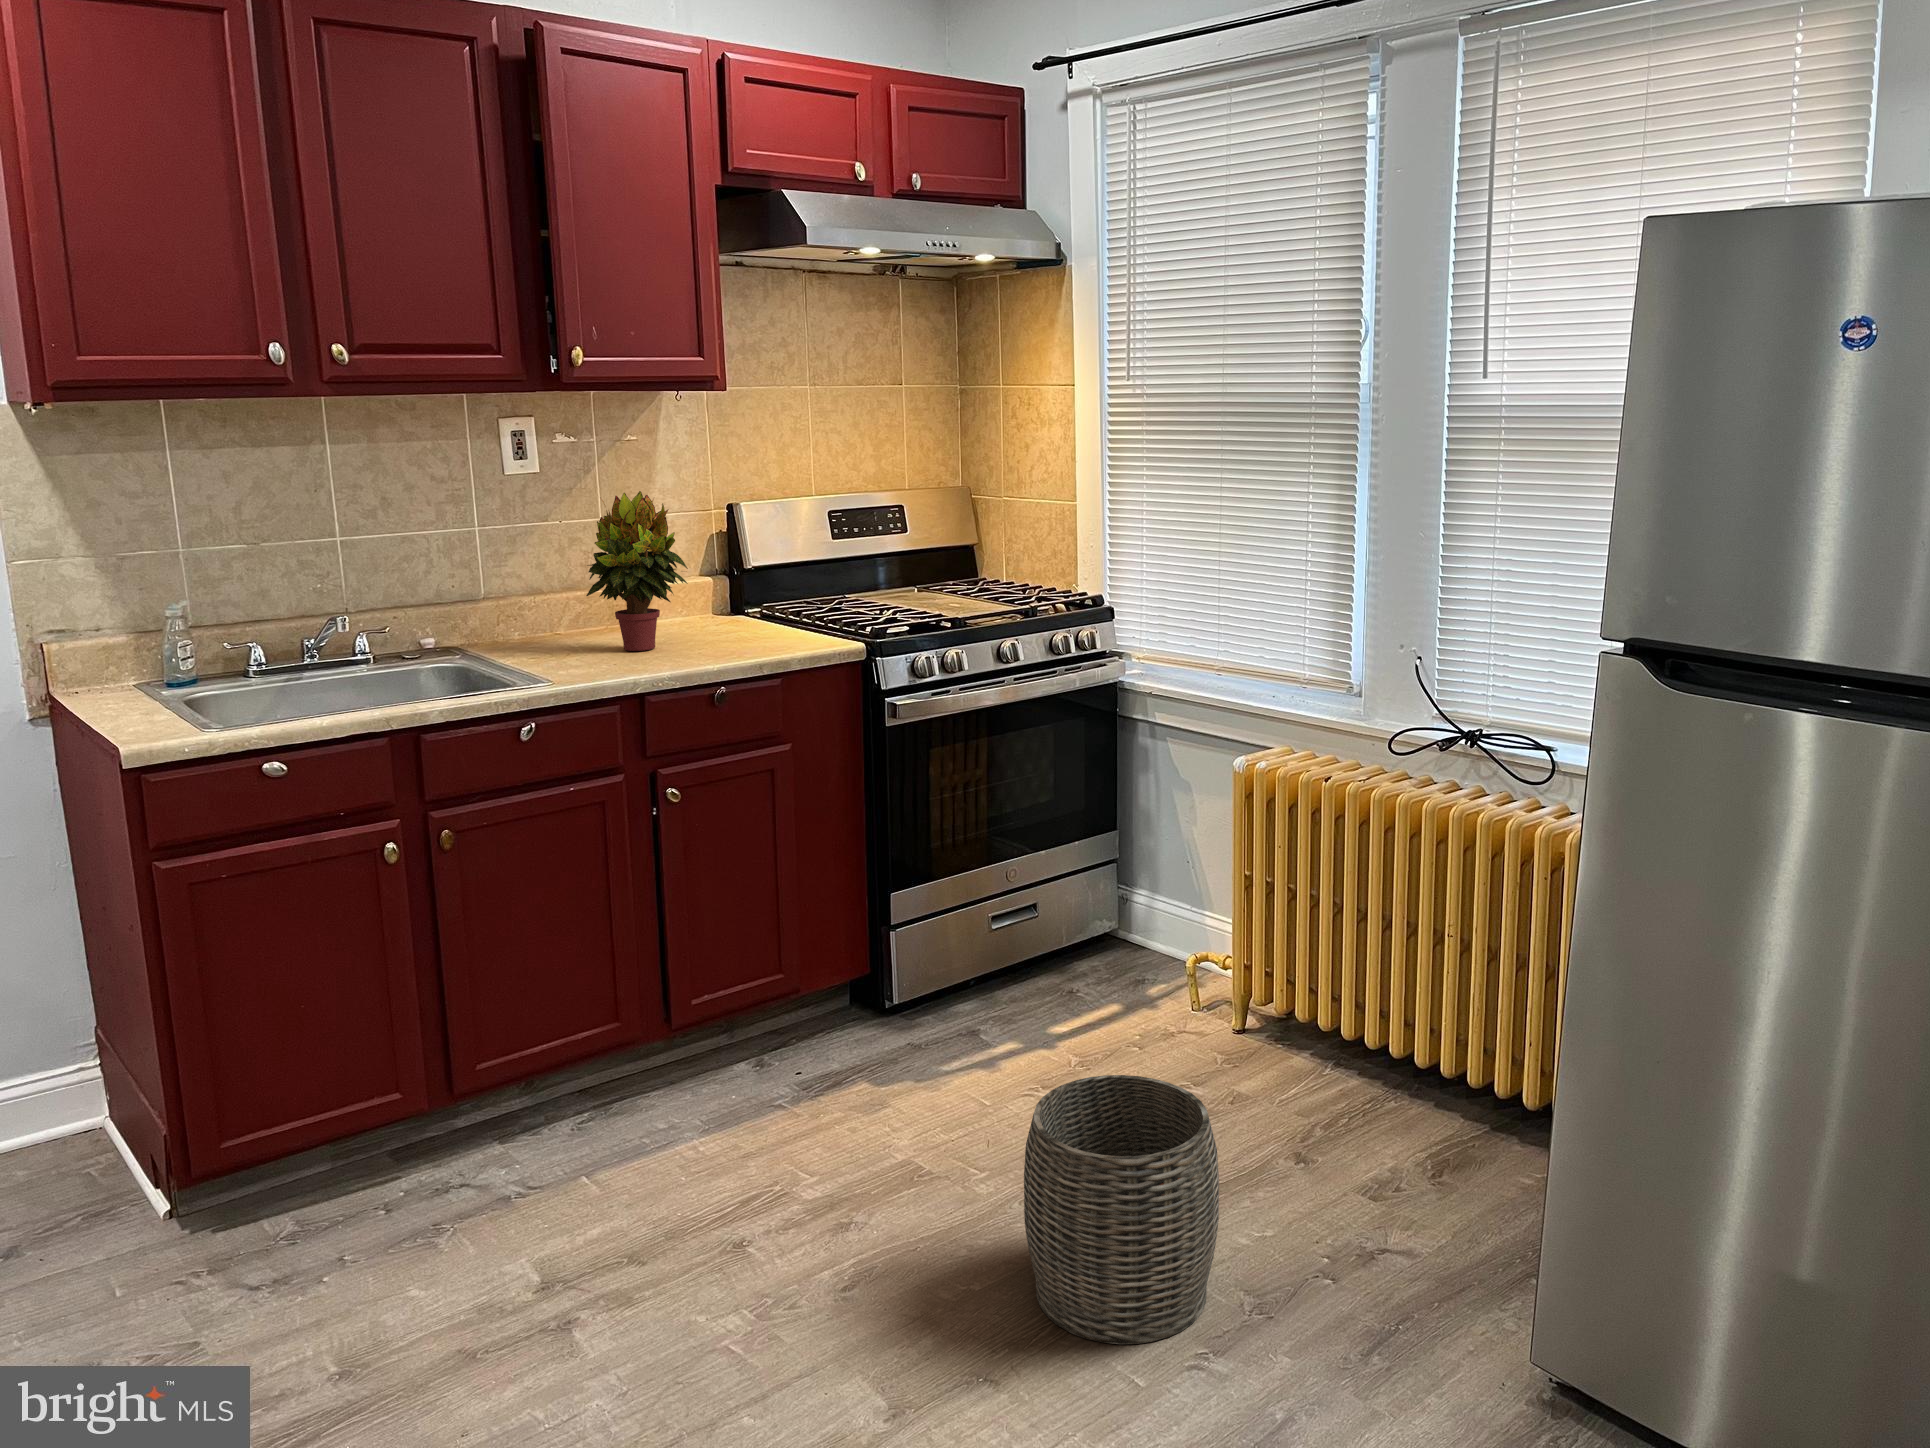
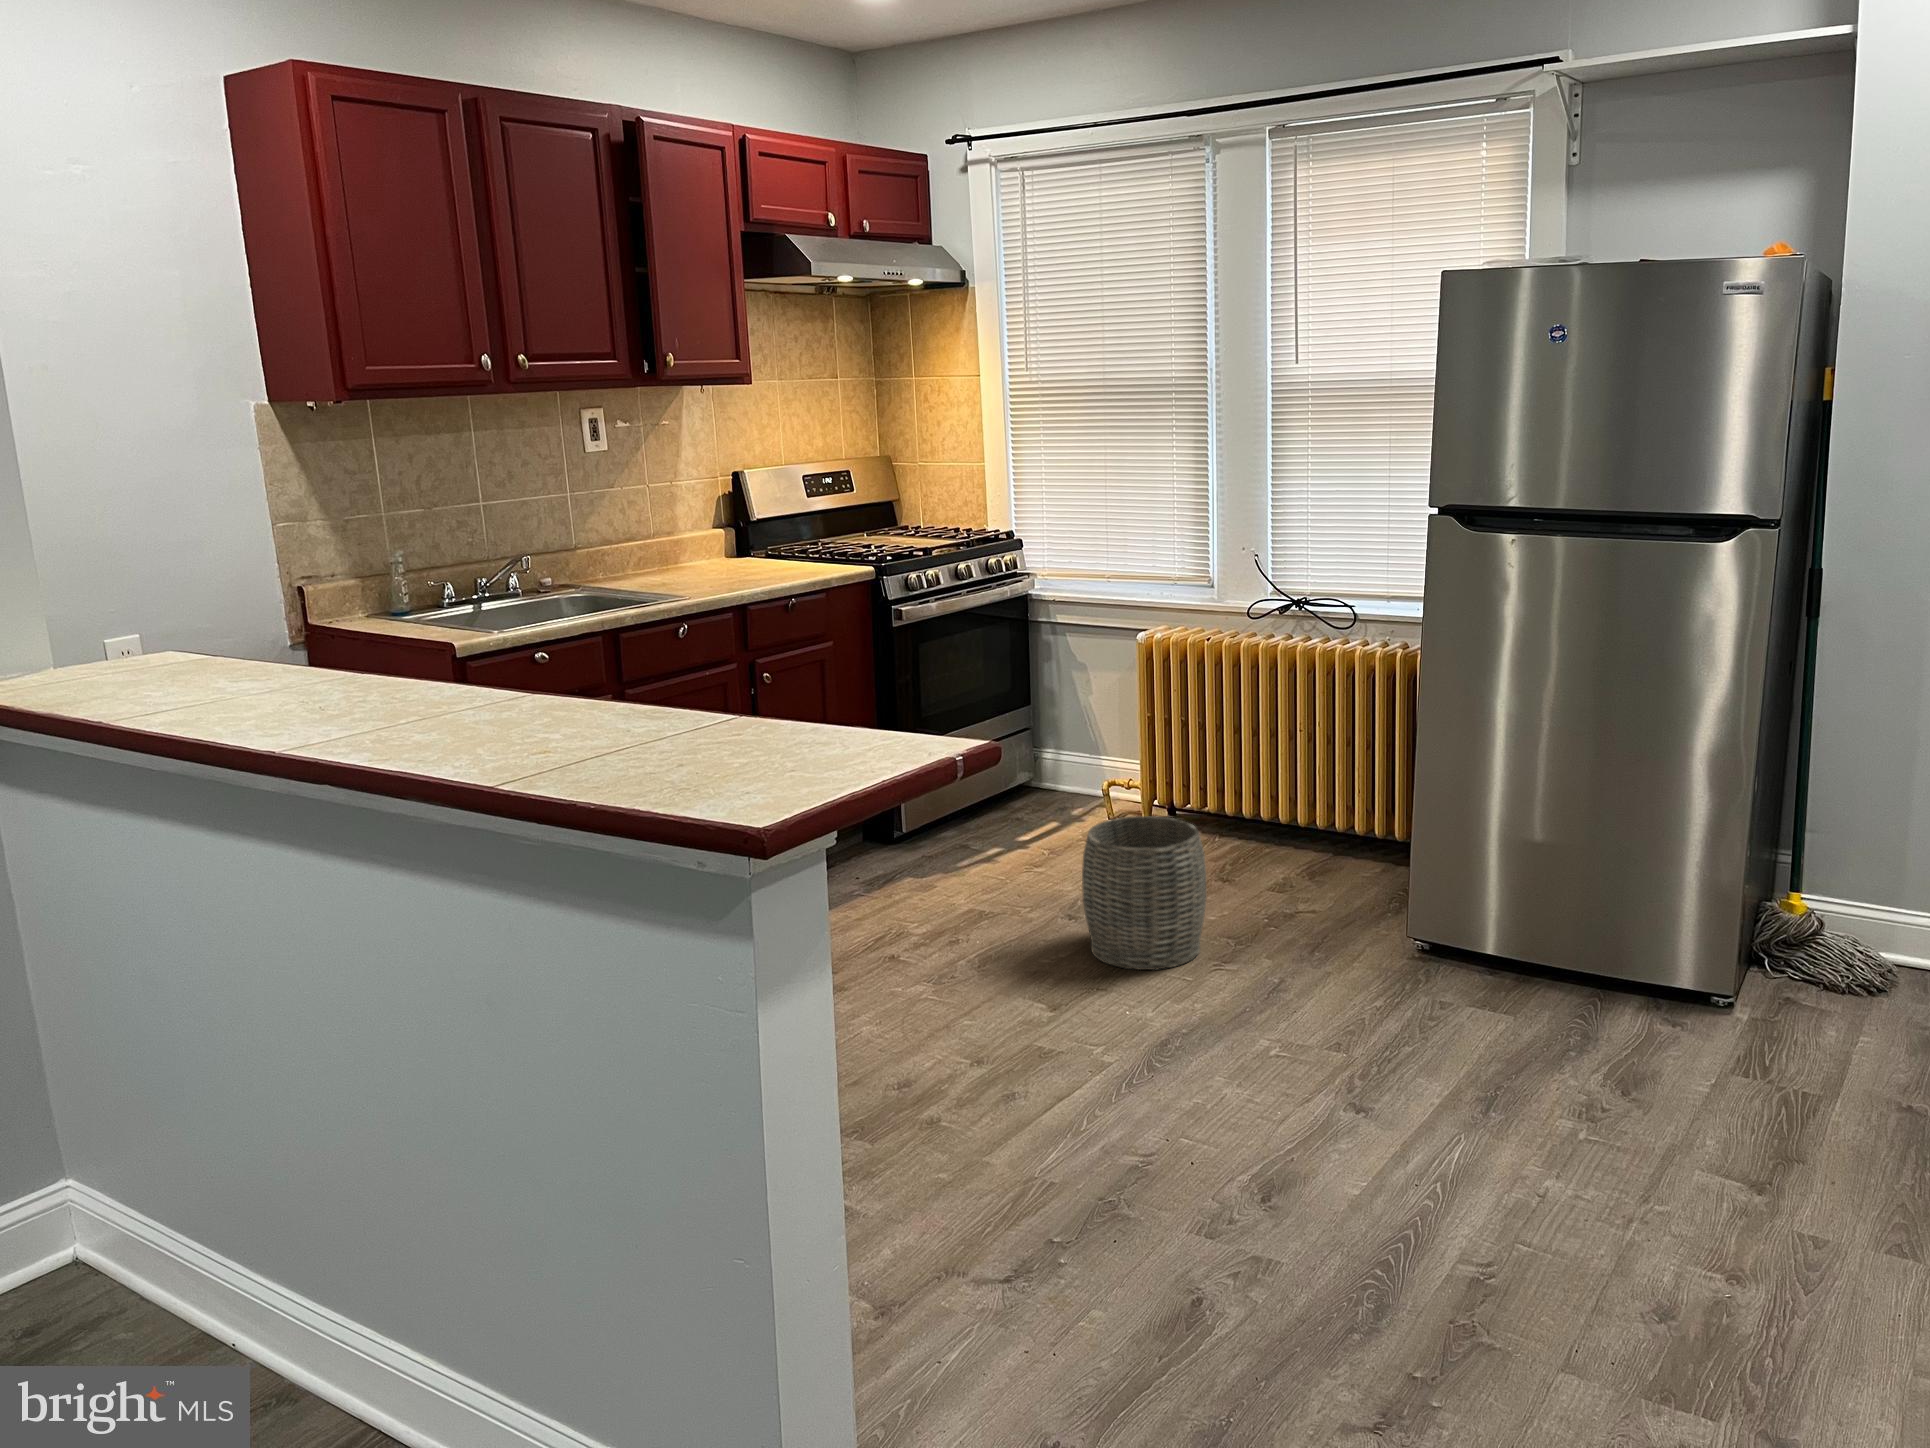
potted plant: present [586,491,688,651] -> none [670,460,749,579]

